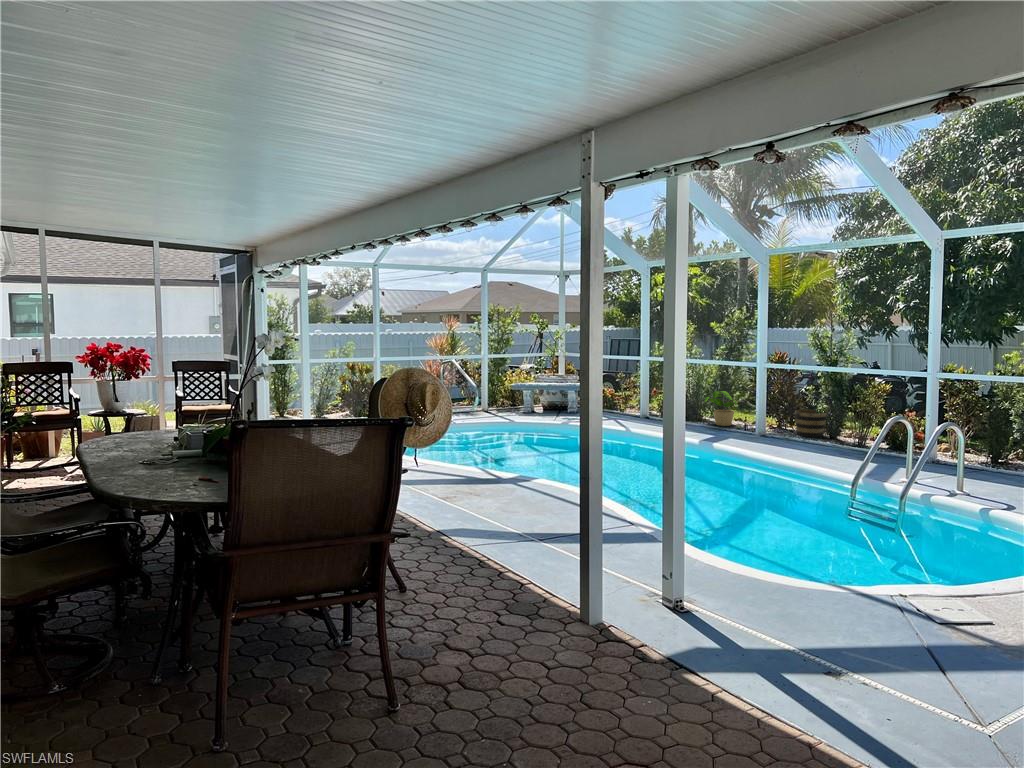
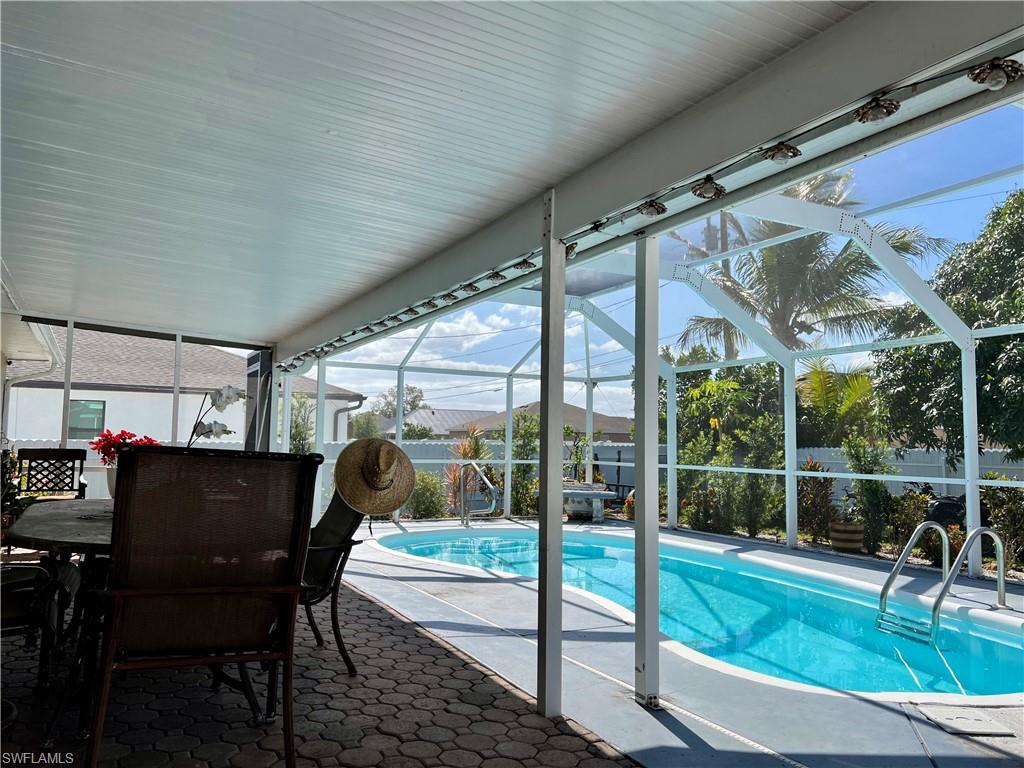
potted plant: present [705,391,737,426] -> none [732,500,767,539]

